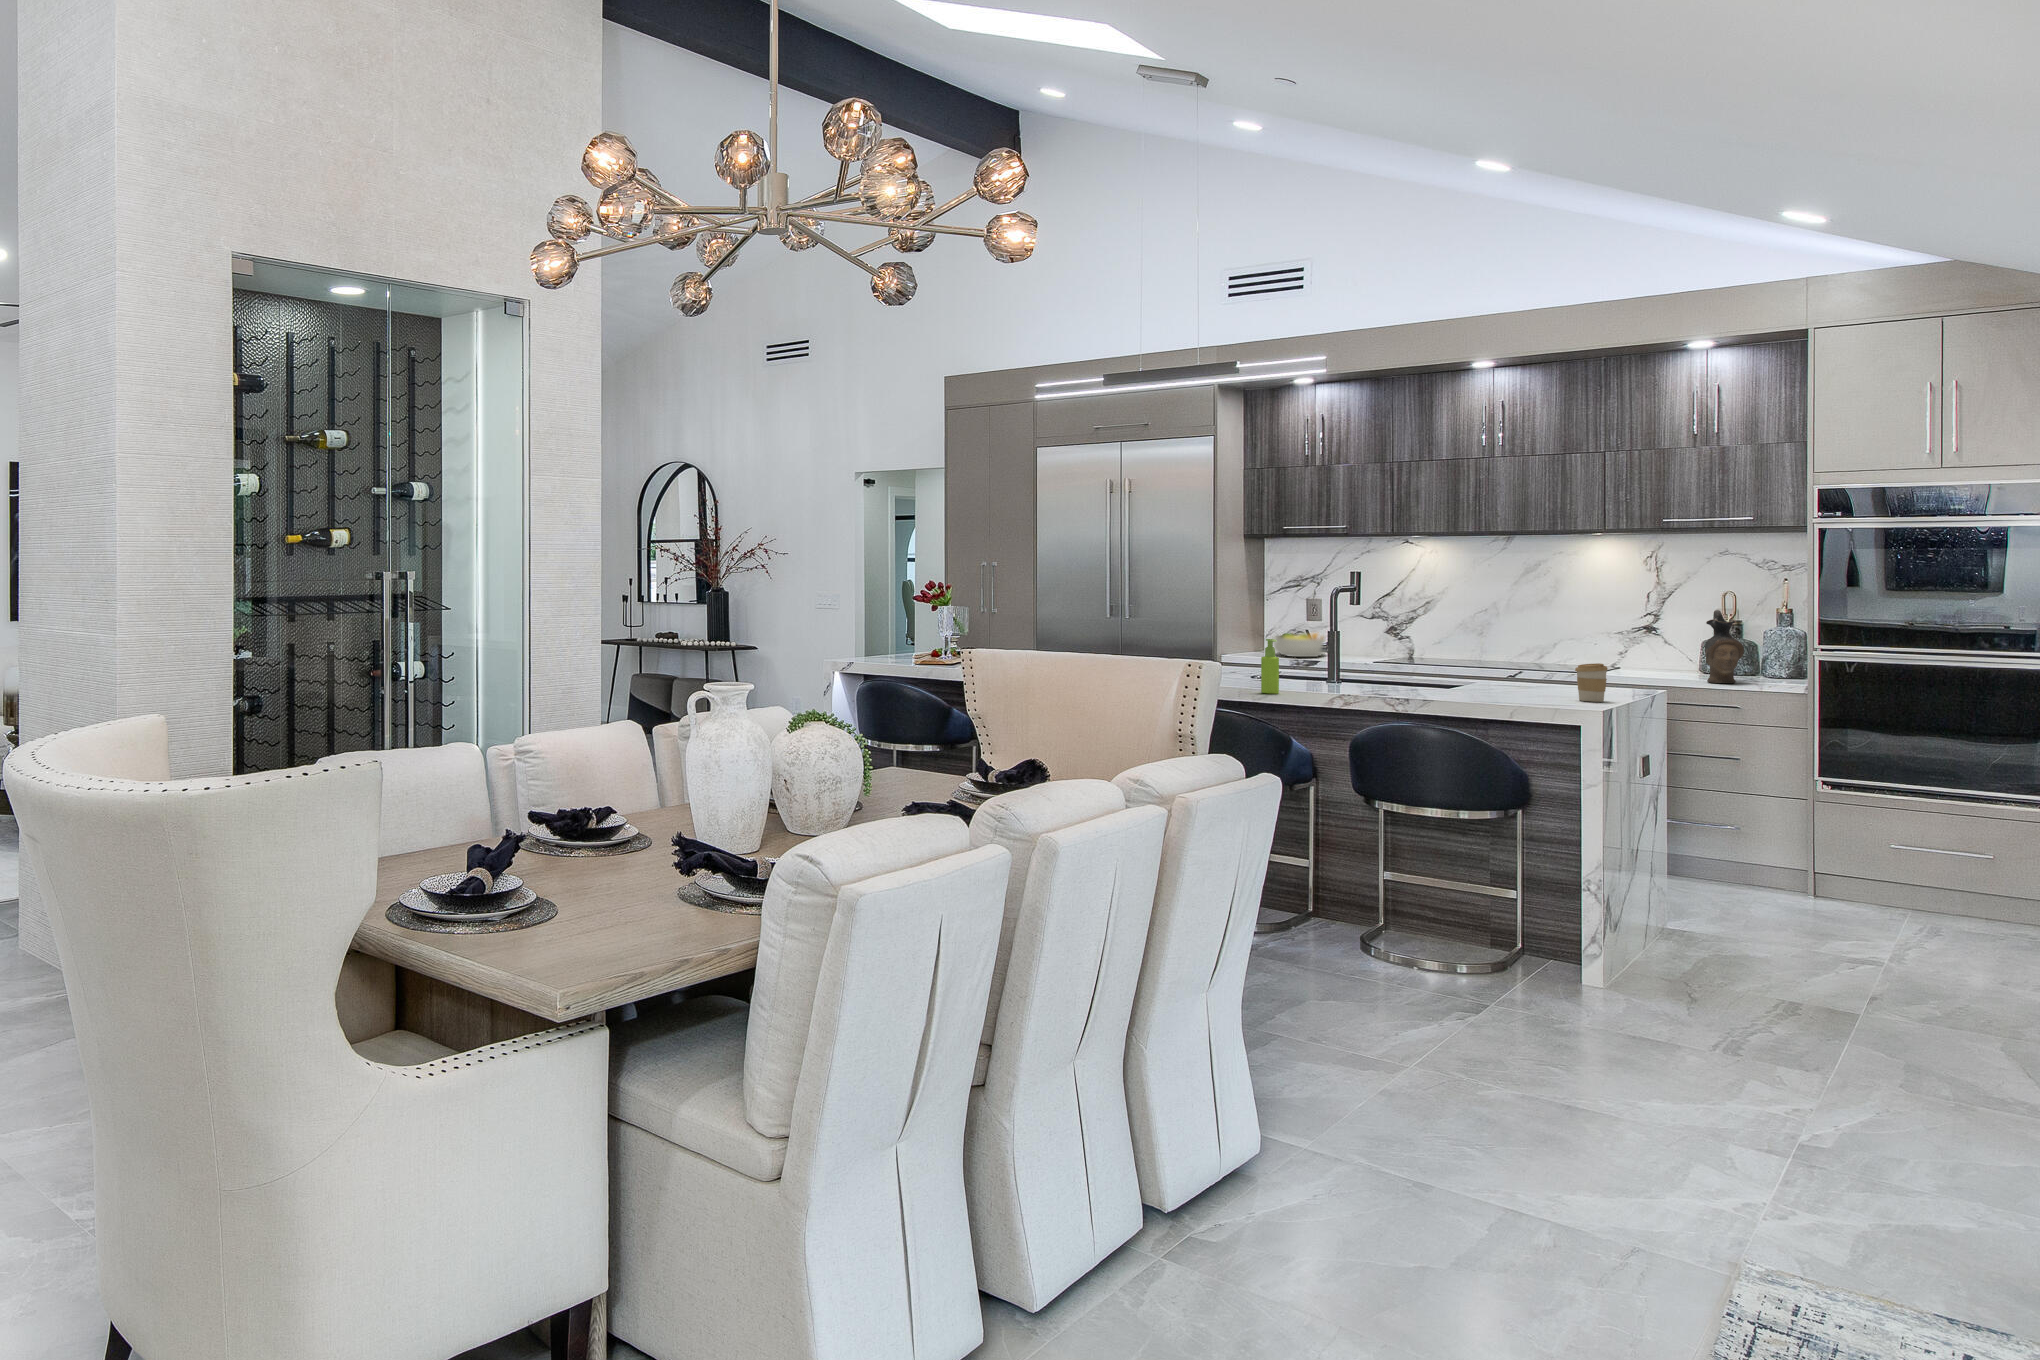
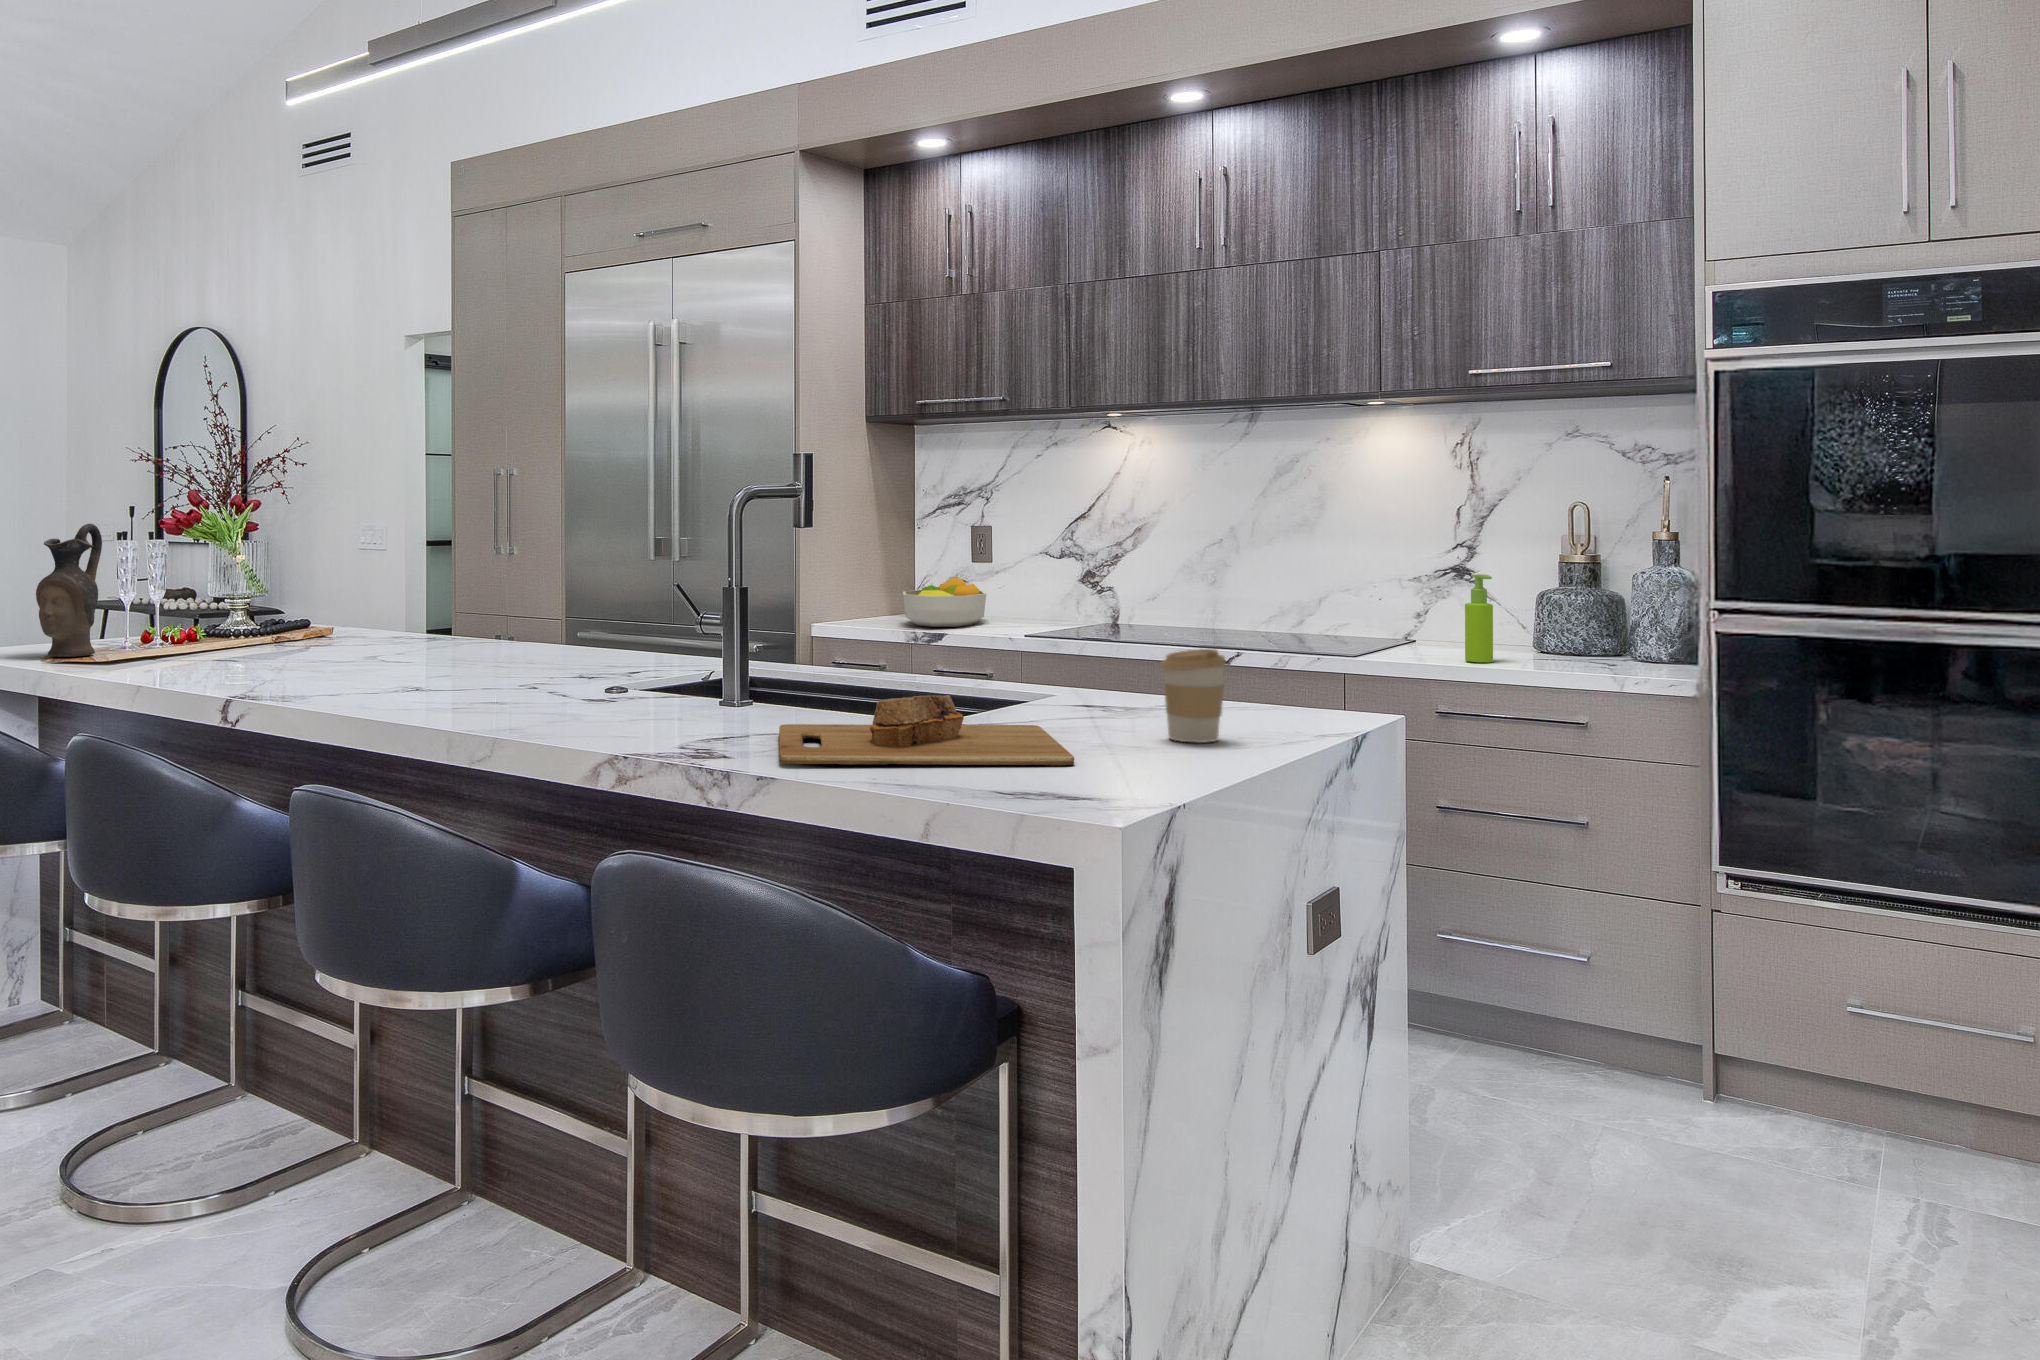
ceramic pitcher: present [1705,610,1744,683] -> present [36,524,102,656]
soap dispenser: present [1261,639,1279,694] -> present [1465,574,1493,662]
cutting board: none [1398,680,1557,707] -> present [779,695,1074,766]

